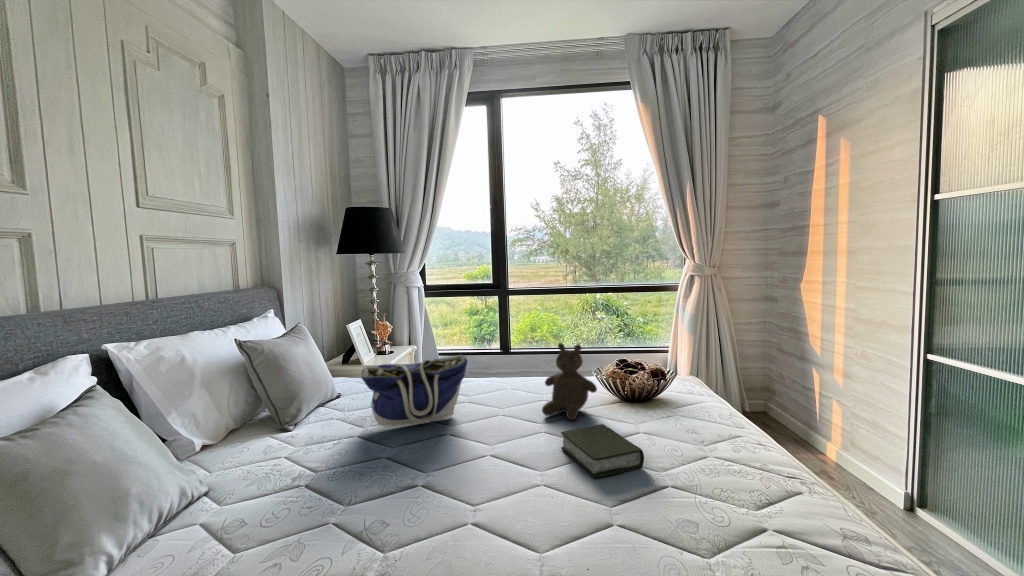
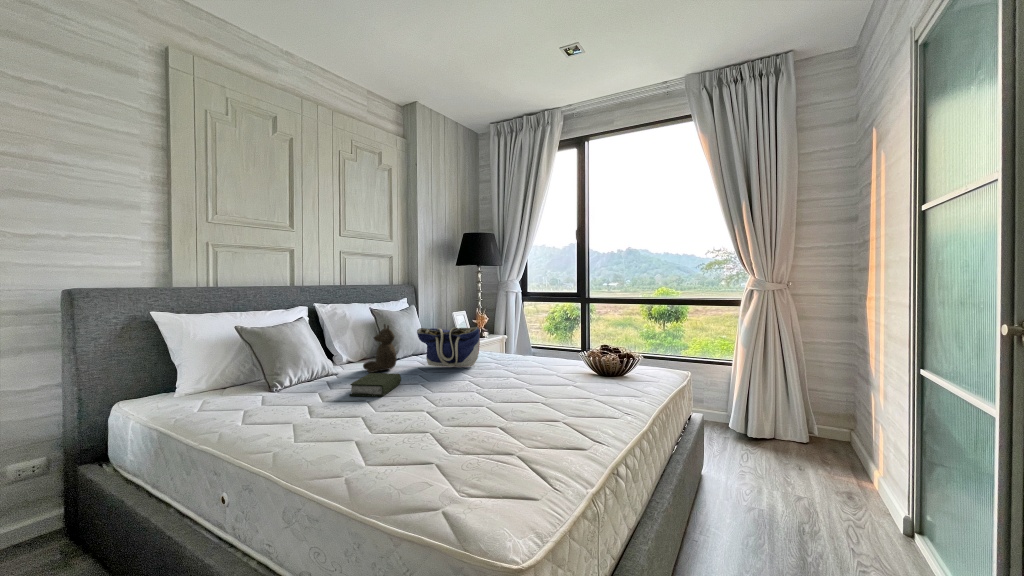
teddy bear: present [542,343,597,420] -> present [363,324,396,373]
book: present [561,424,644,479] -> present [349,373,401,397]

